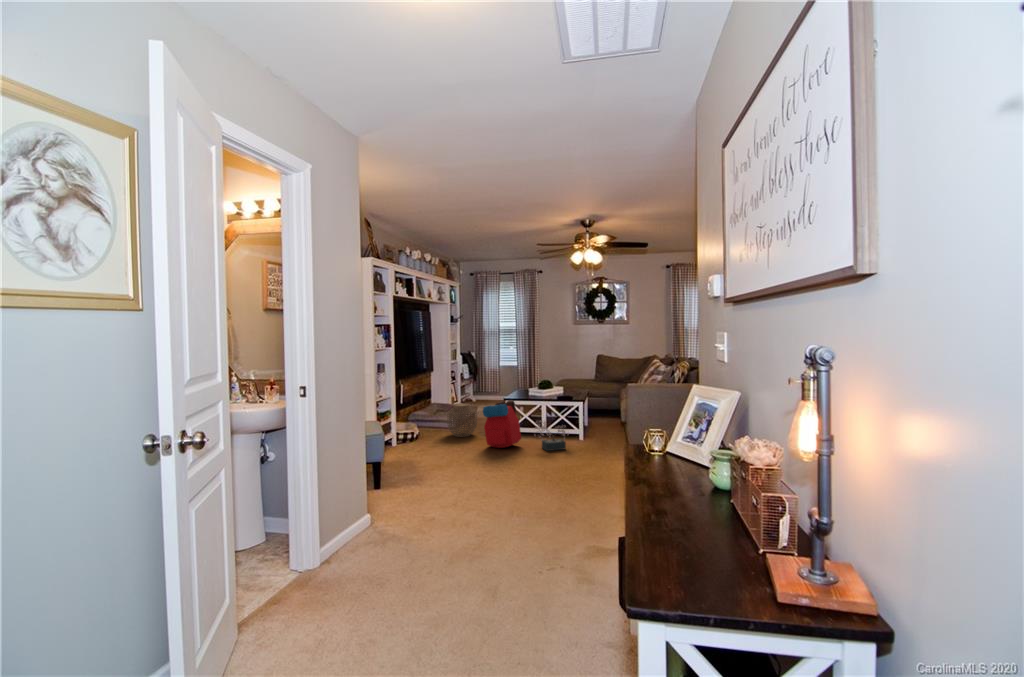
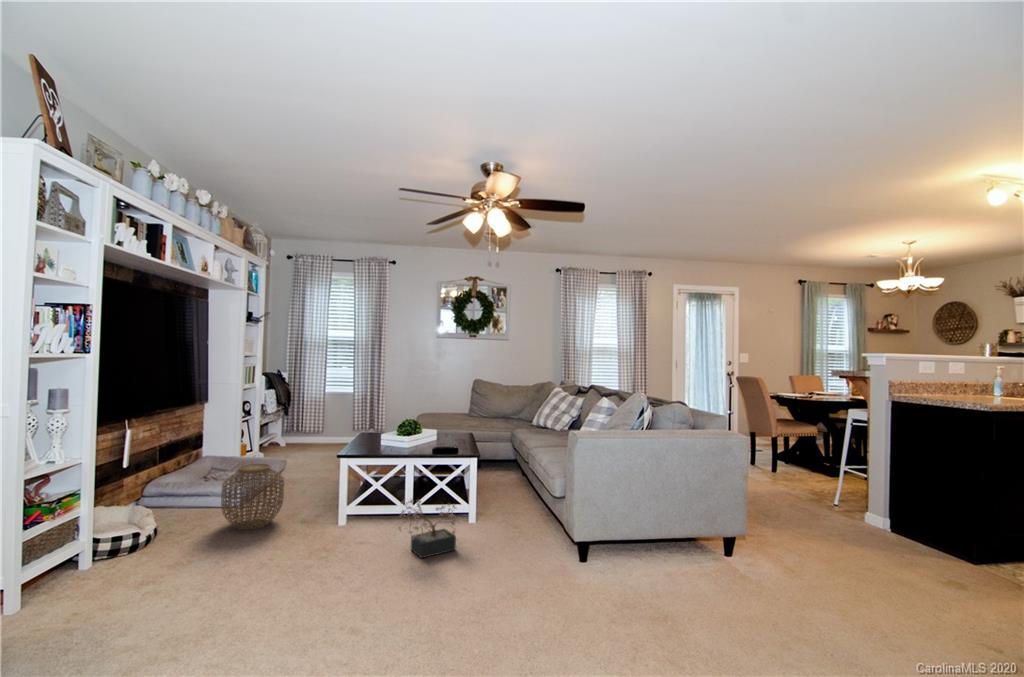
backpack: present [483,400,521,448] -> none [295,459,371,557]

